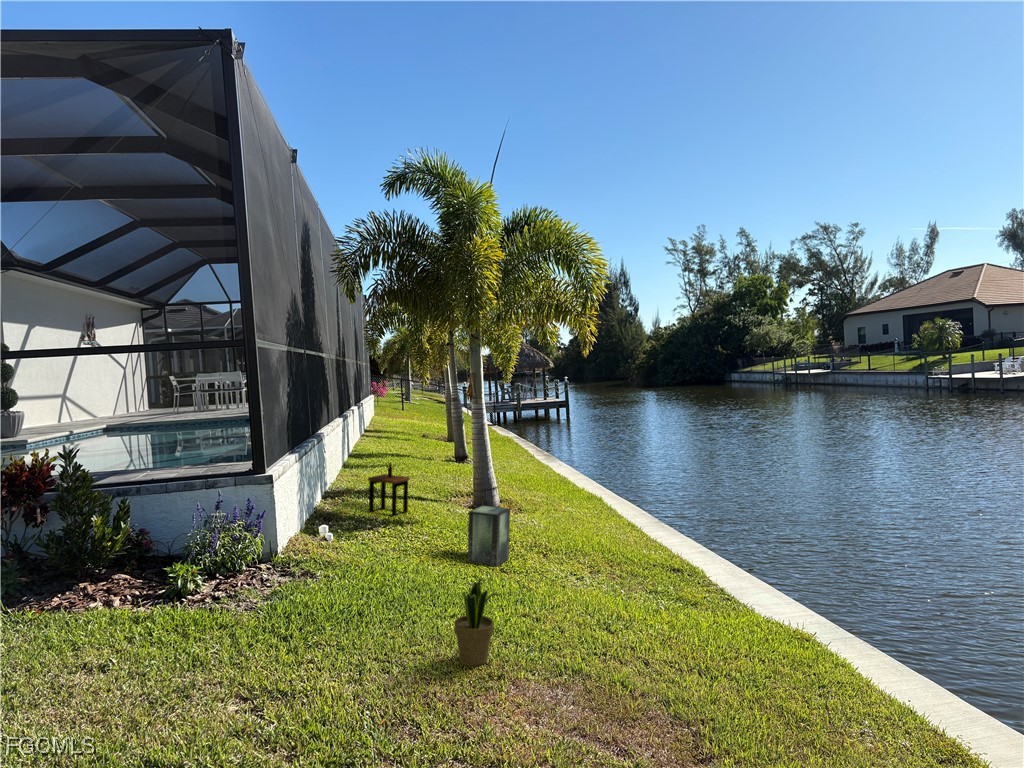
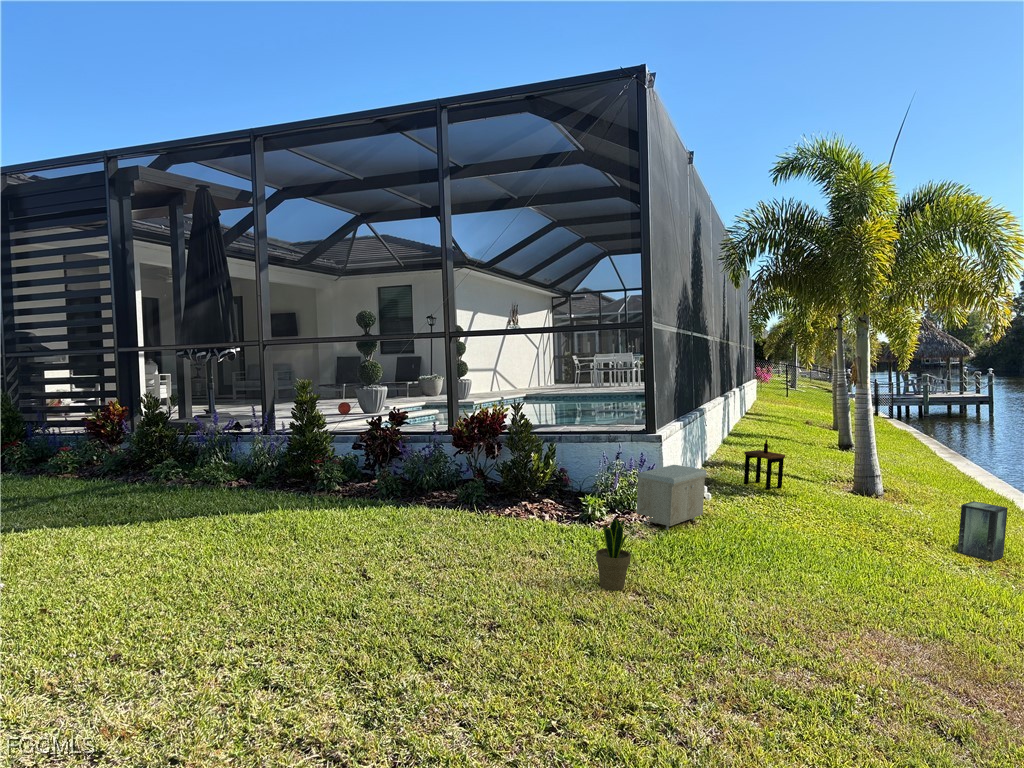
storage box: present [468,506,510,567] -> present [958,501,1008,562]
storage bench: none [243,507,328,589] -> present [636,465,707,530]
potted plant: present [454,580,500,666] -> present [596,519,637,590]

